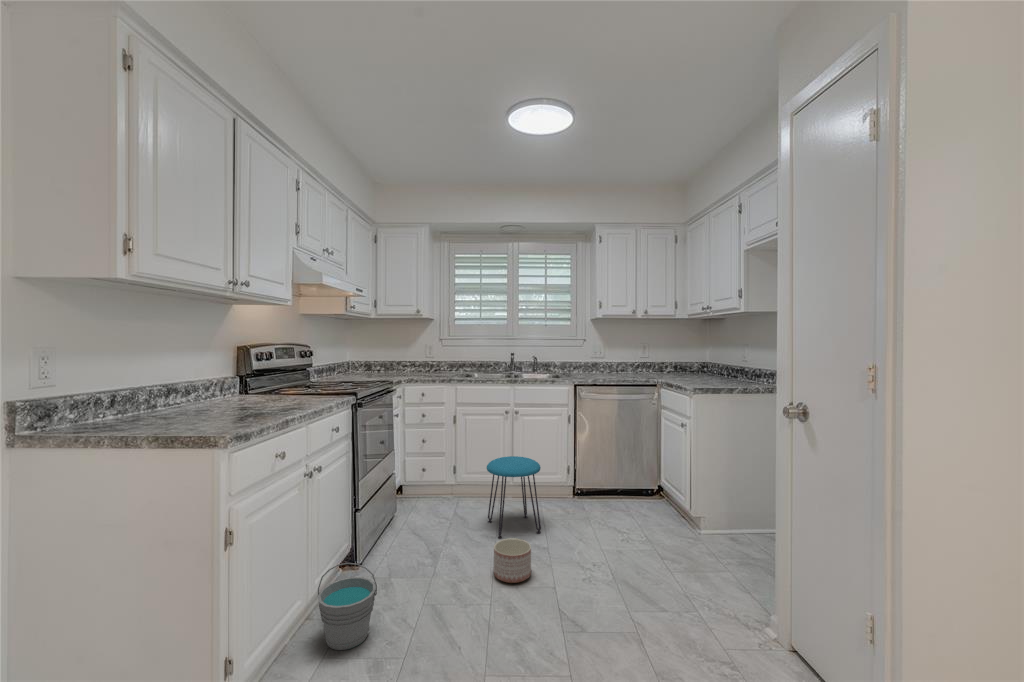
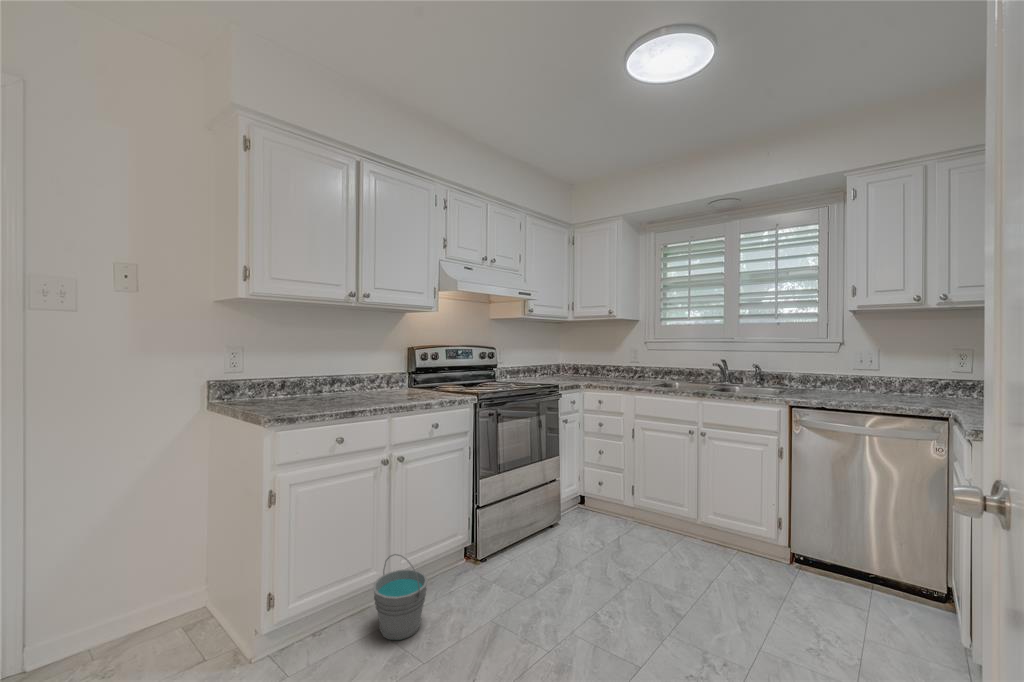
stool: present [487,456,541,538] -> none [626,489,700,604]
planter: present [494,538,531,583] -> none [576,592,625,657]

